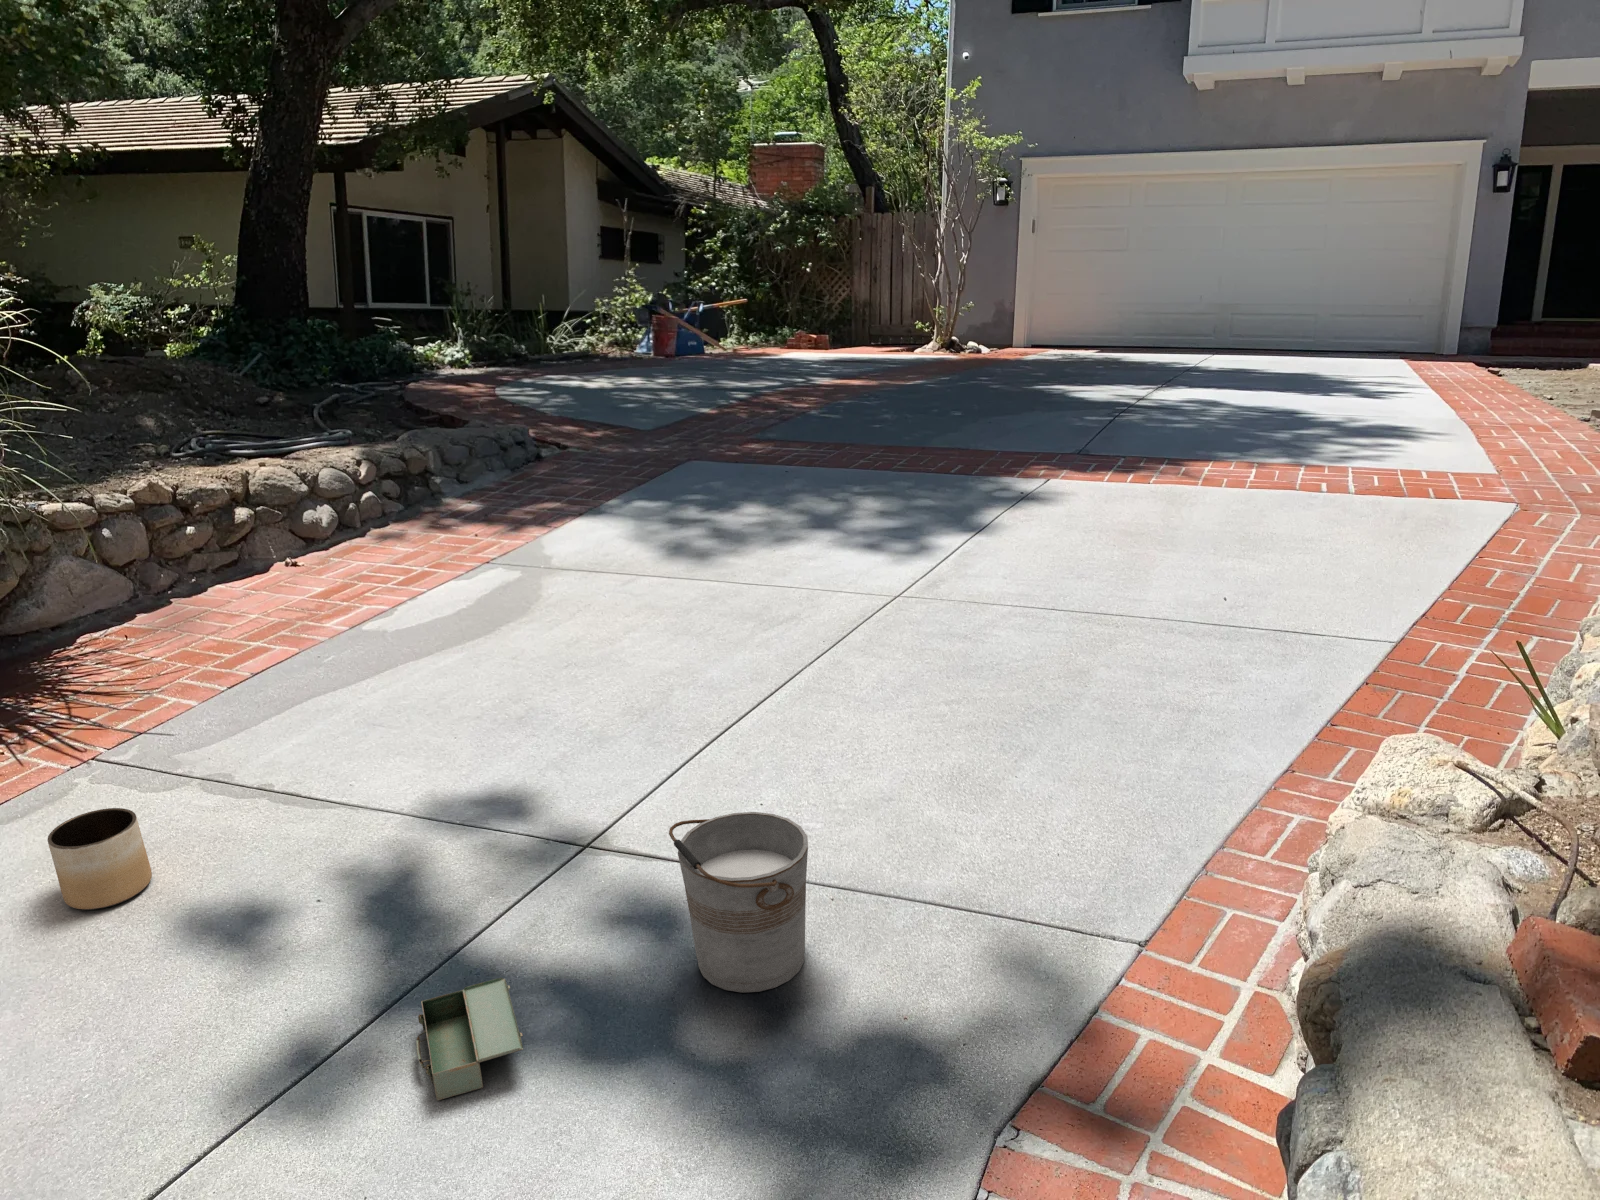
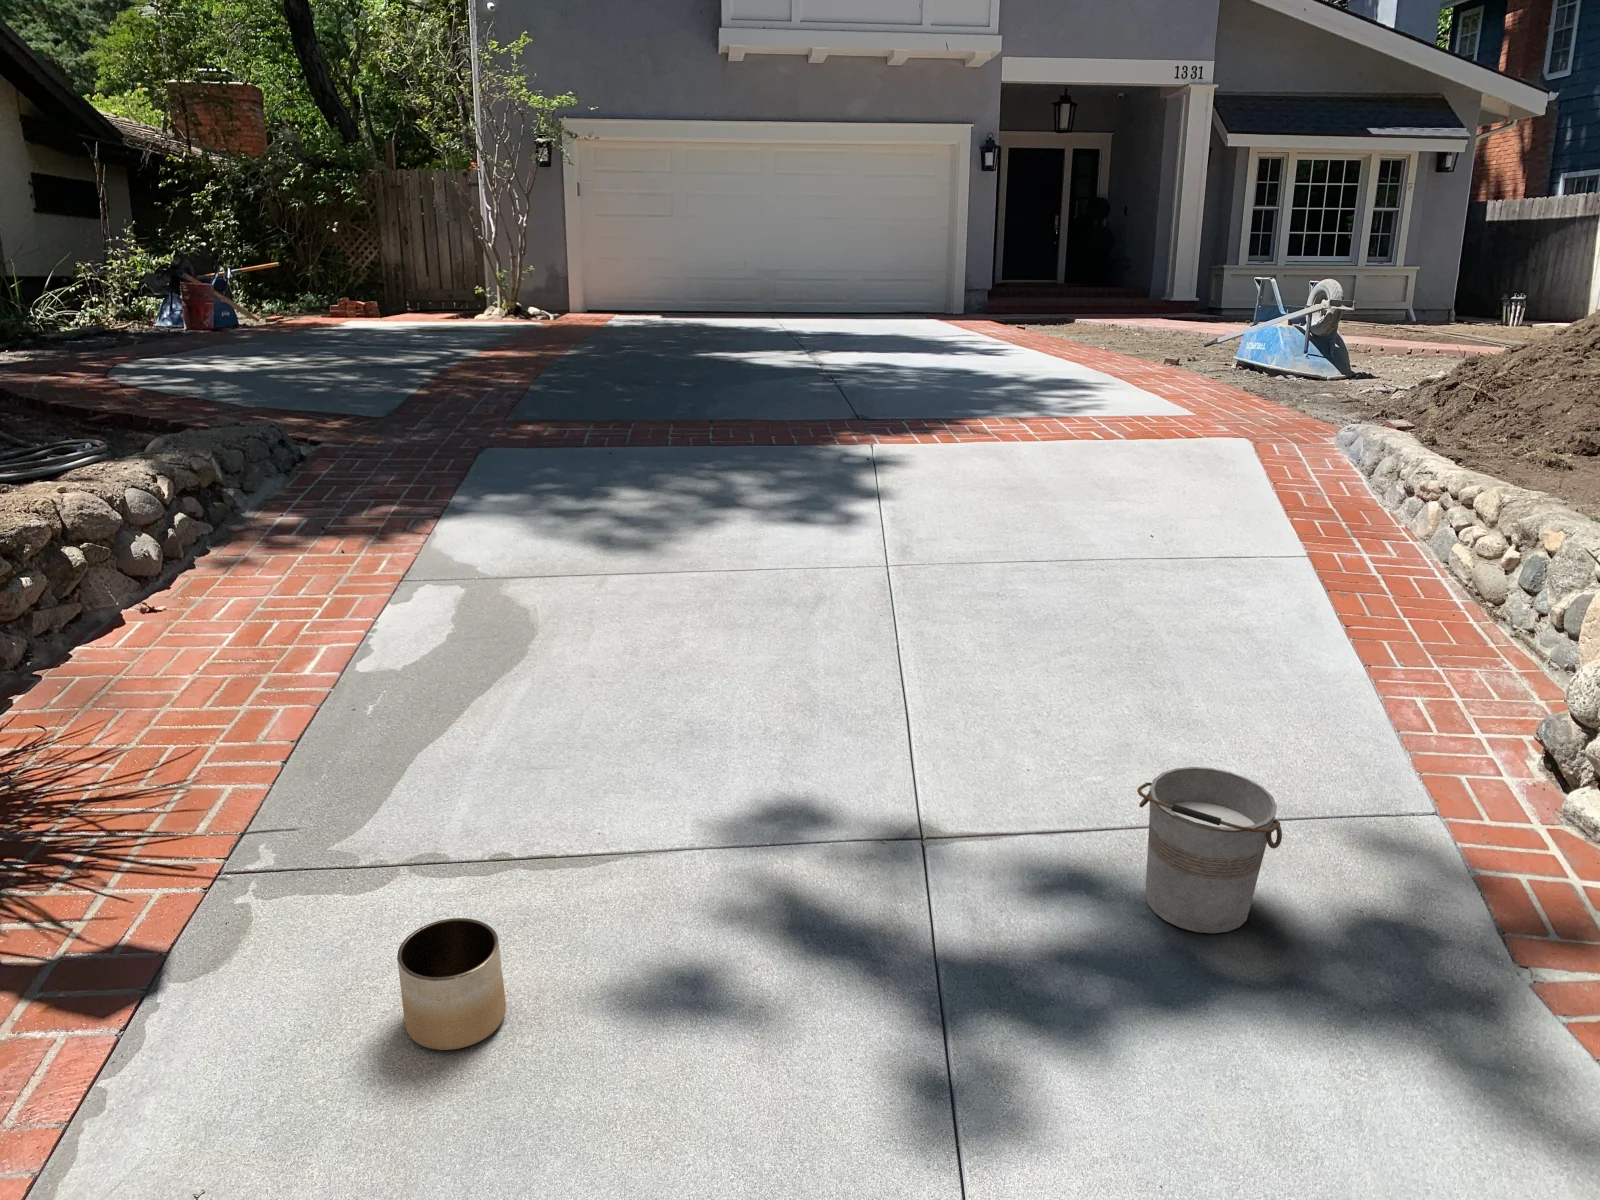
toolbox: present [416,978,523,1101] -> none [1008,975,1160,1101]

